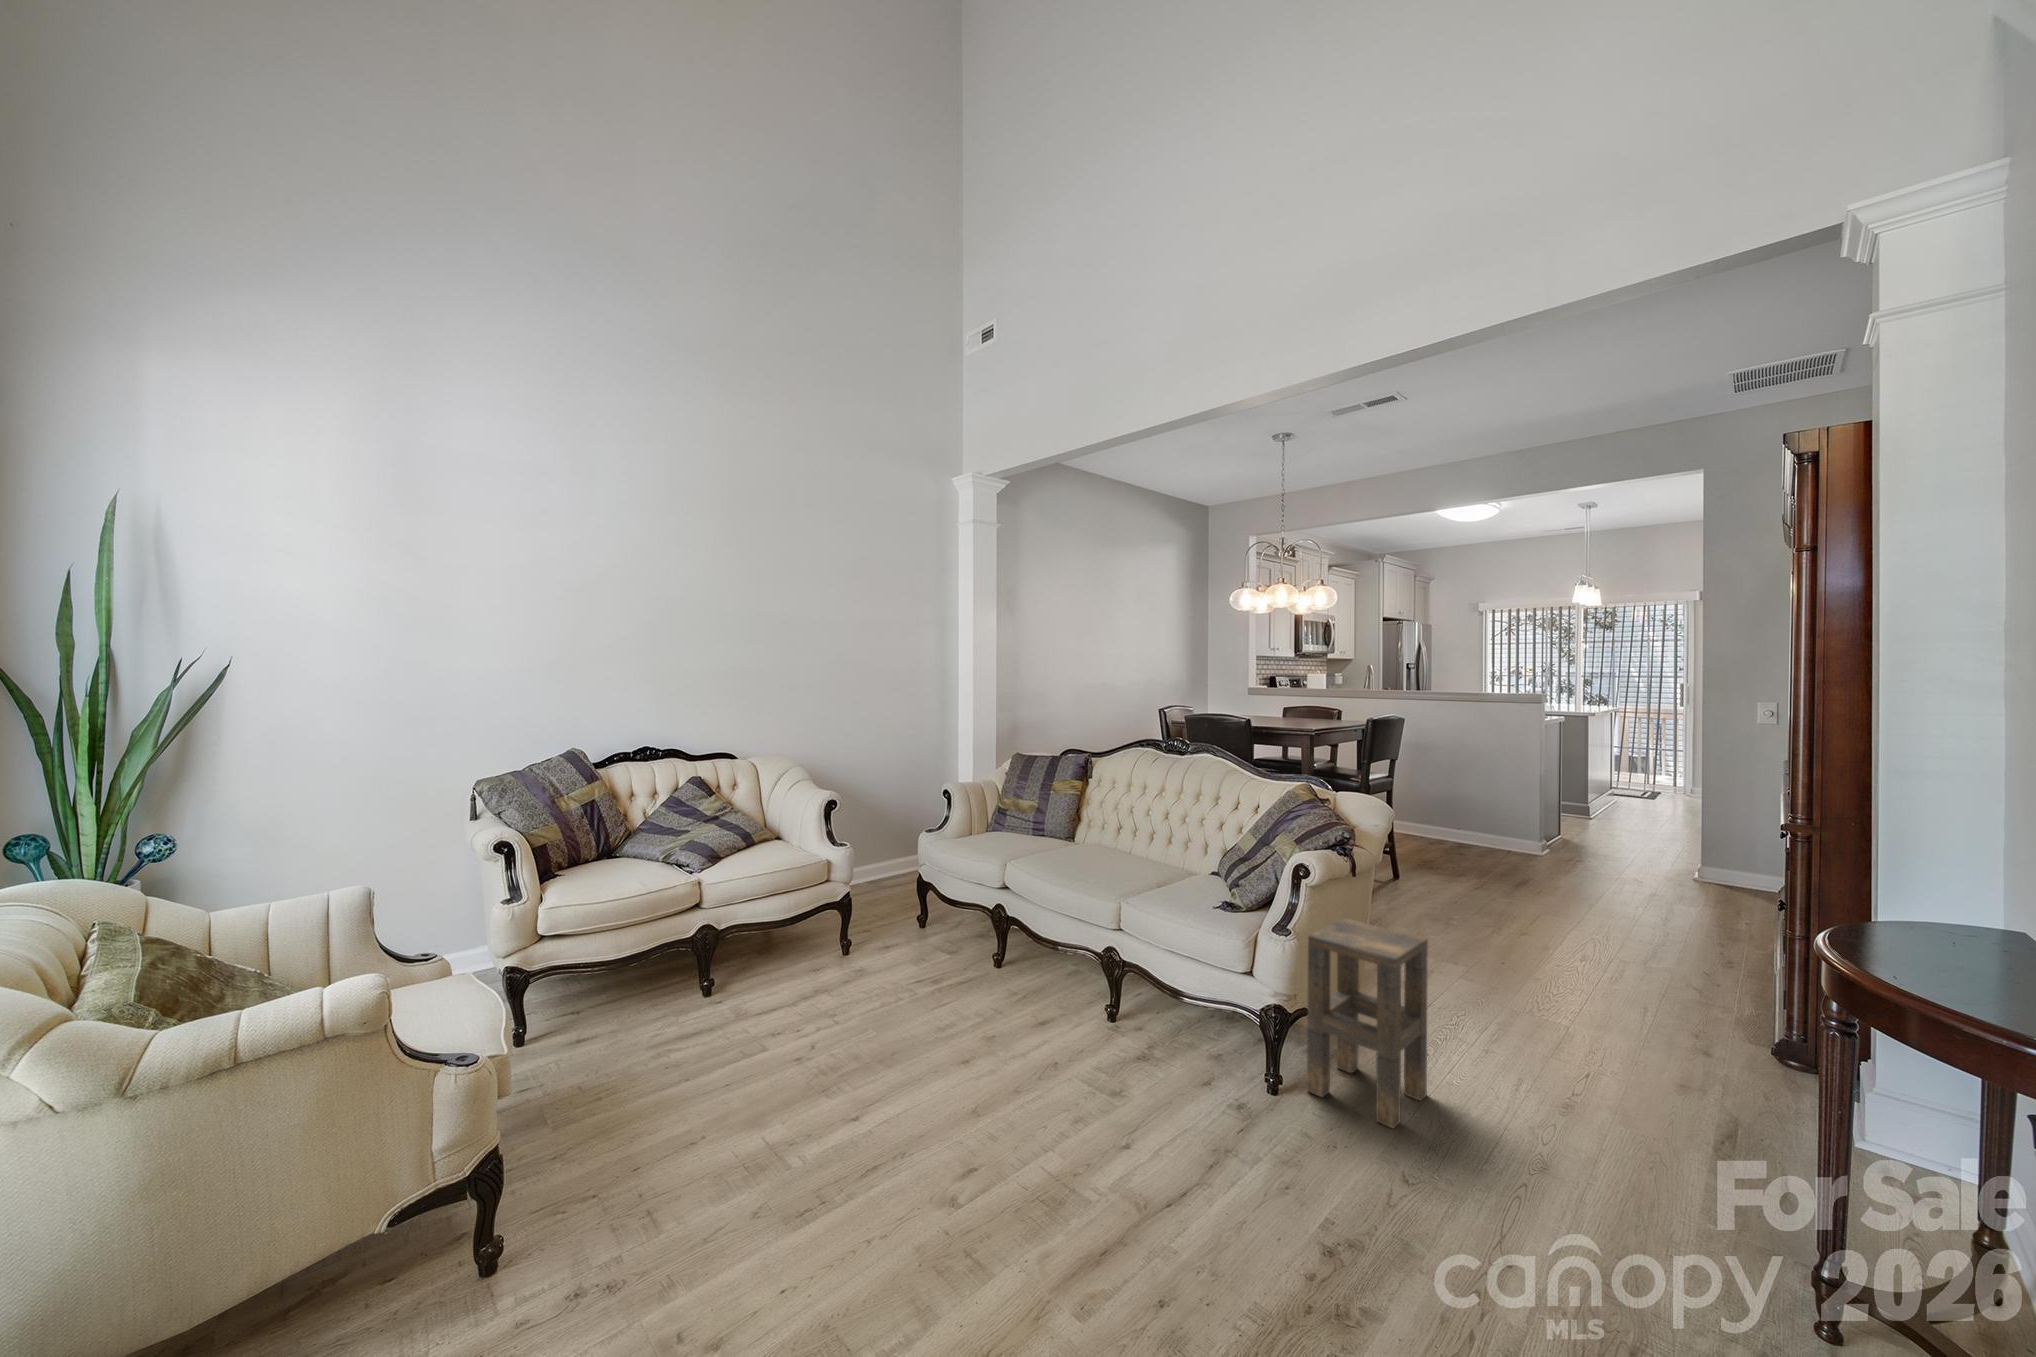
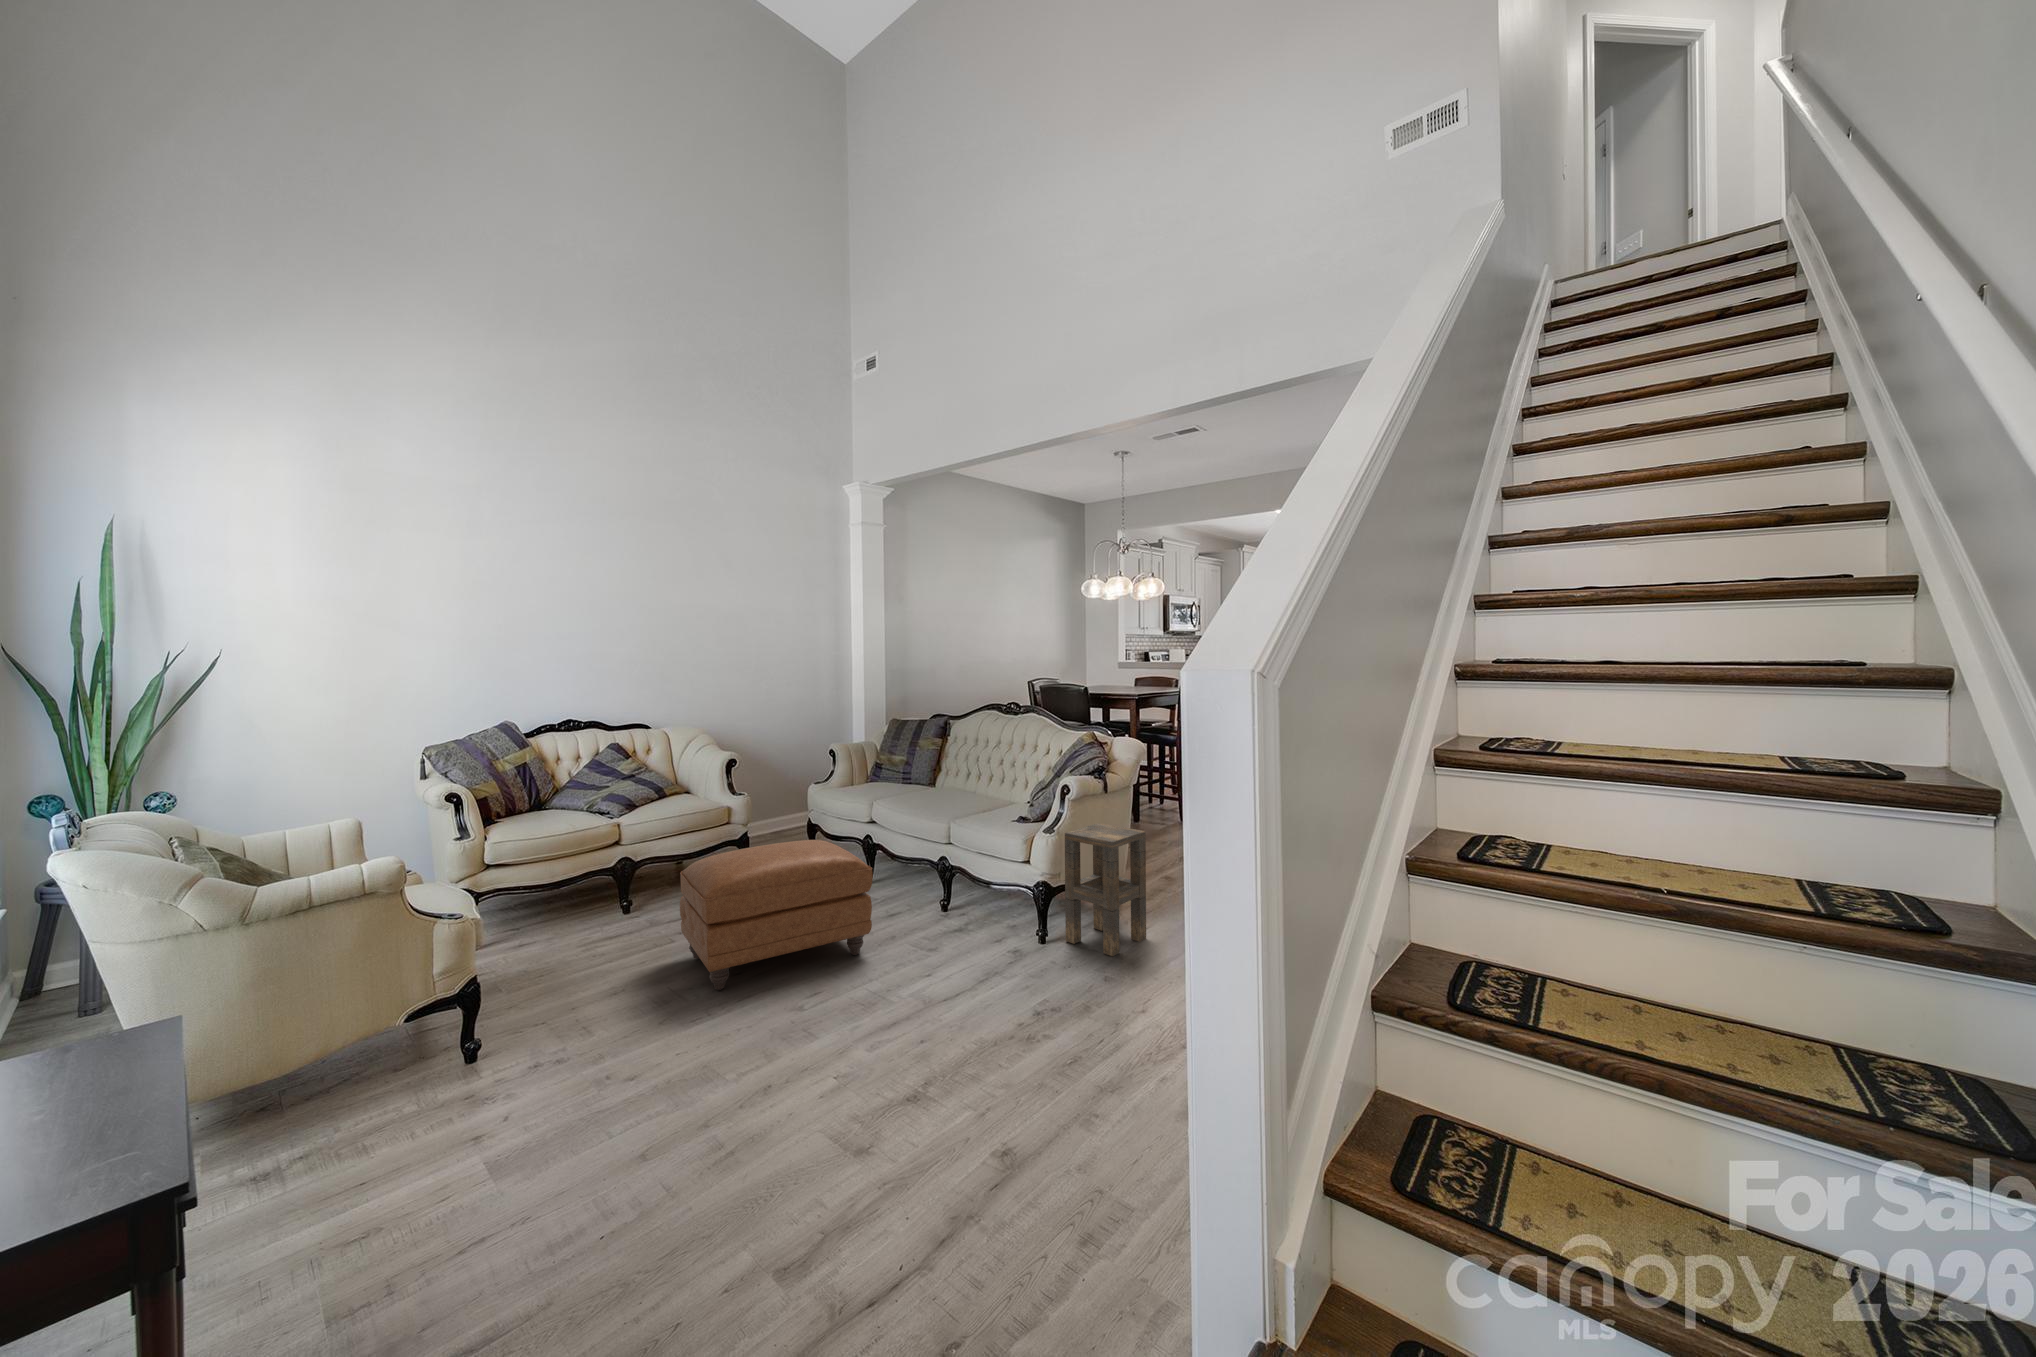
ottoman: none [777,922,1038,1153] -> present [680,840,873,990]

